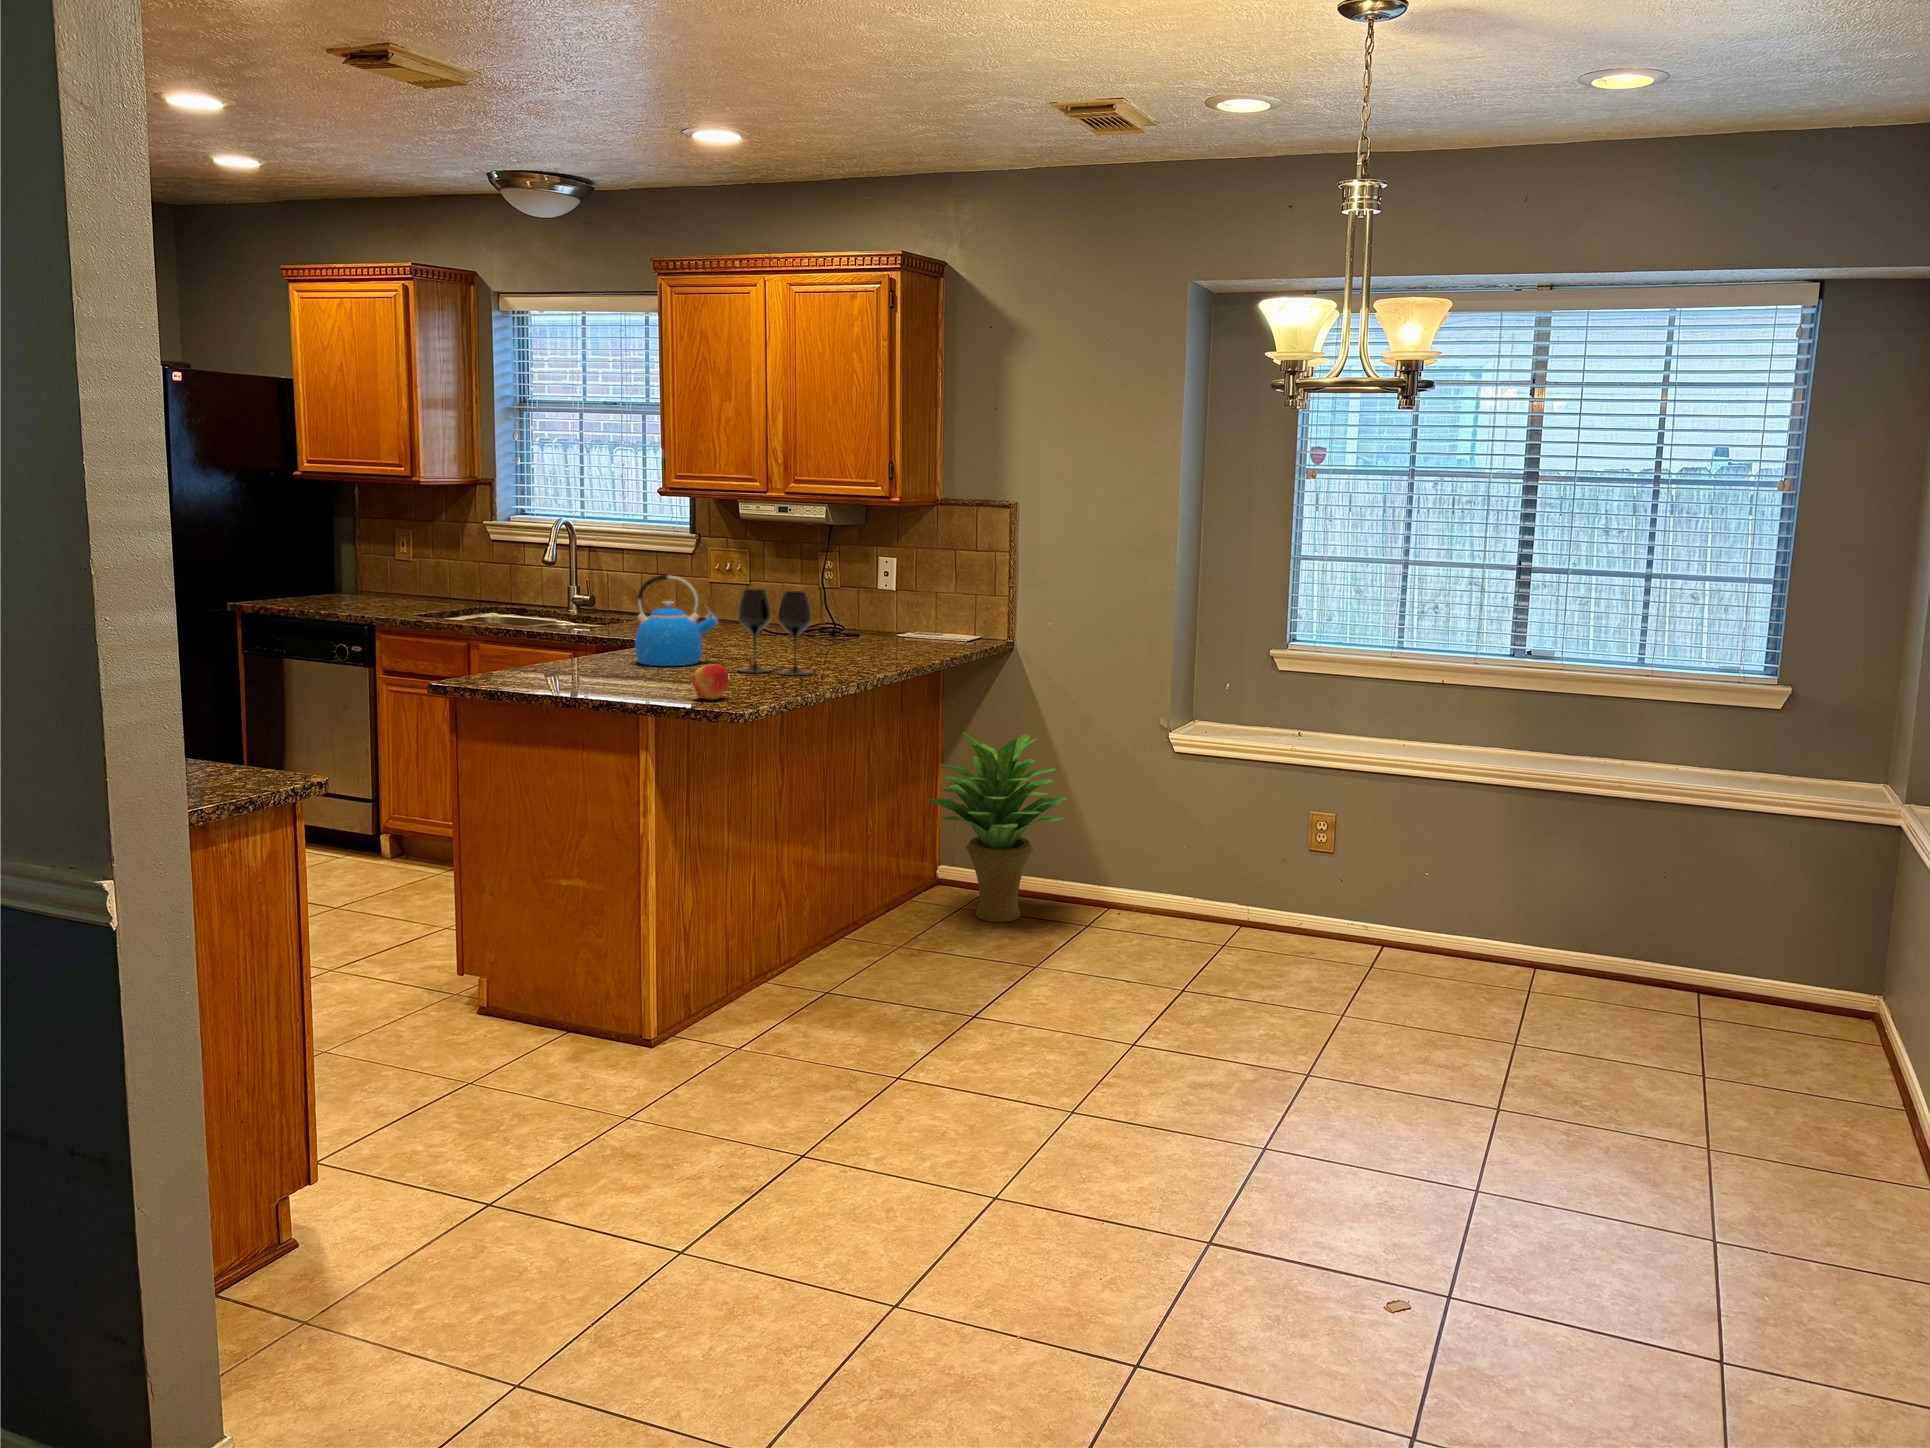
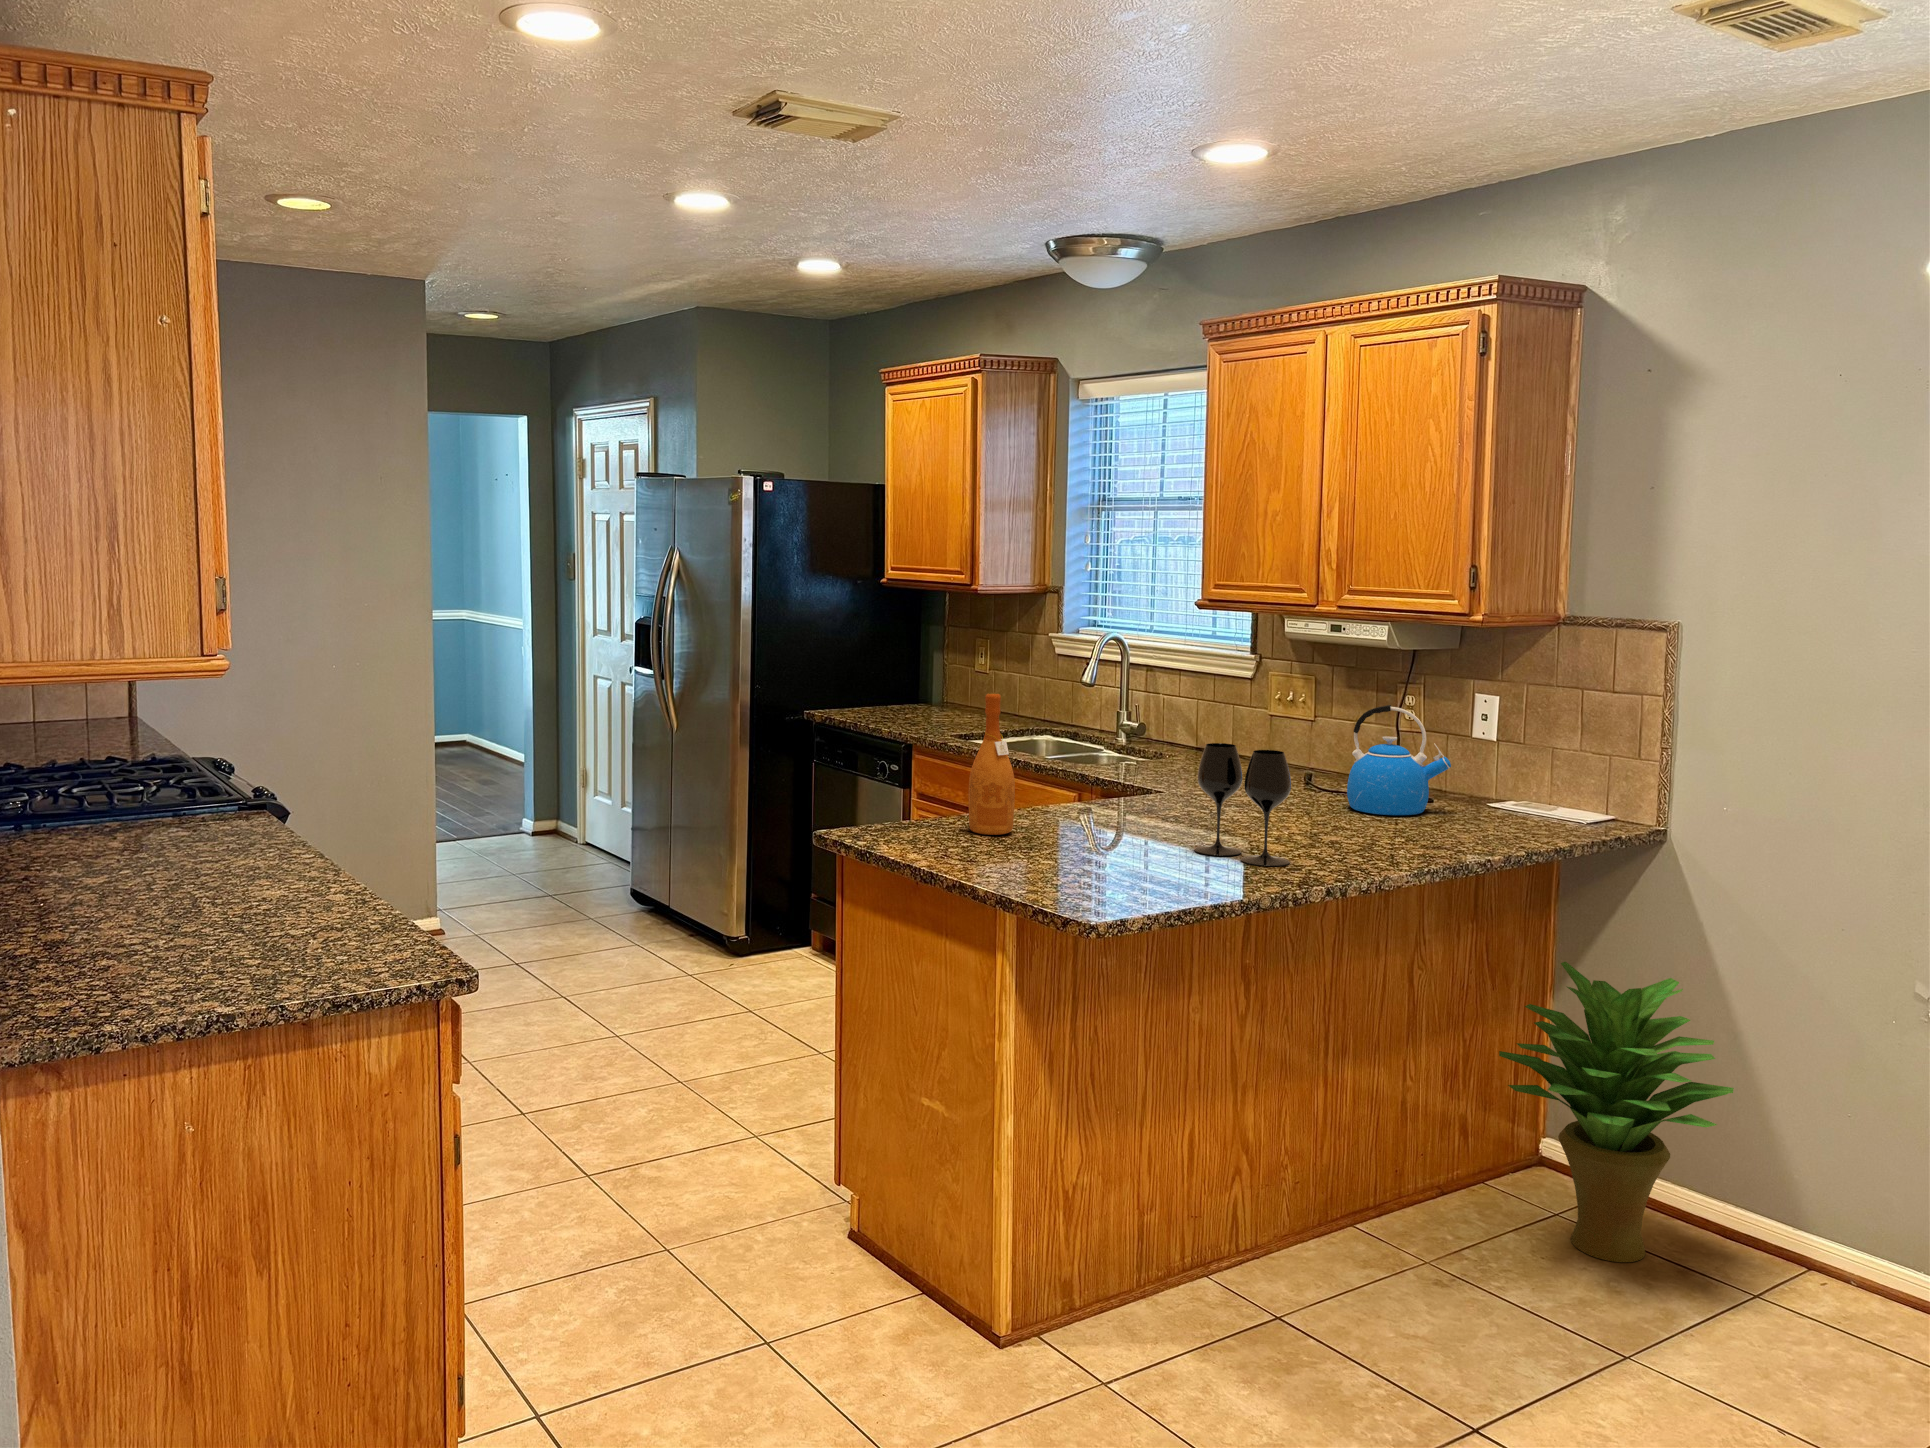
wine bottle: none [550,557,590,674] -> present [969,693,1015,835]
kettle: present [635,575,719,666] -> present [1347,705,1451,815]
apple: present [693,658,728,700] -> none [1074,840,1120,897]

